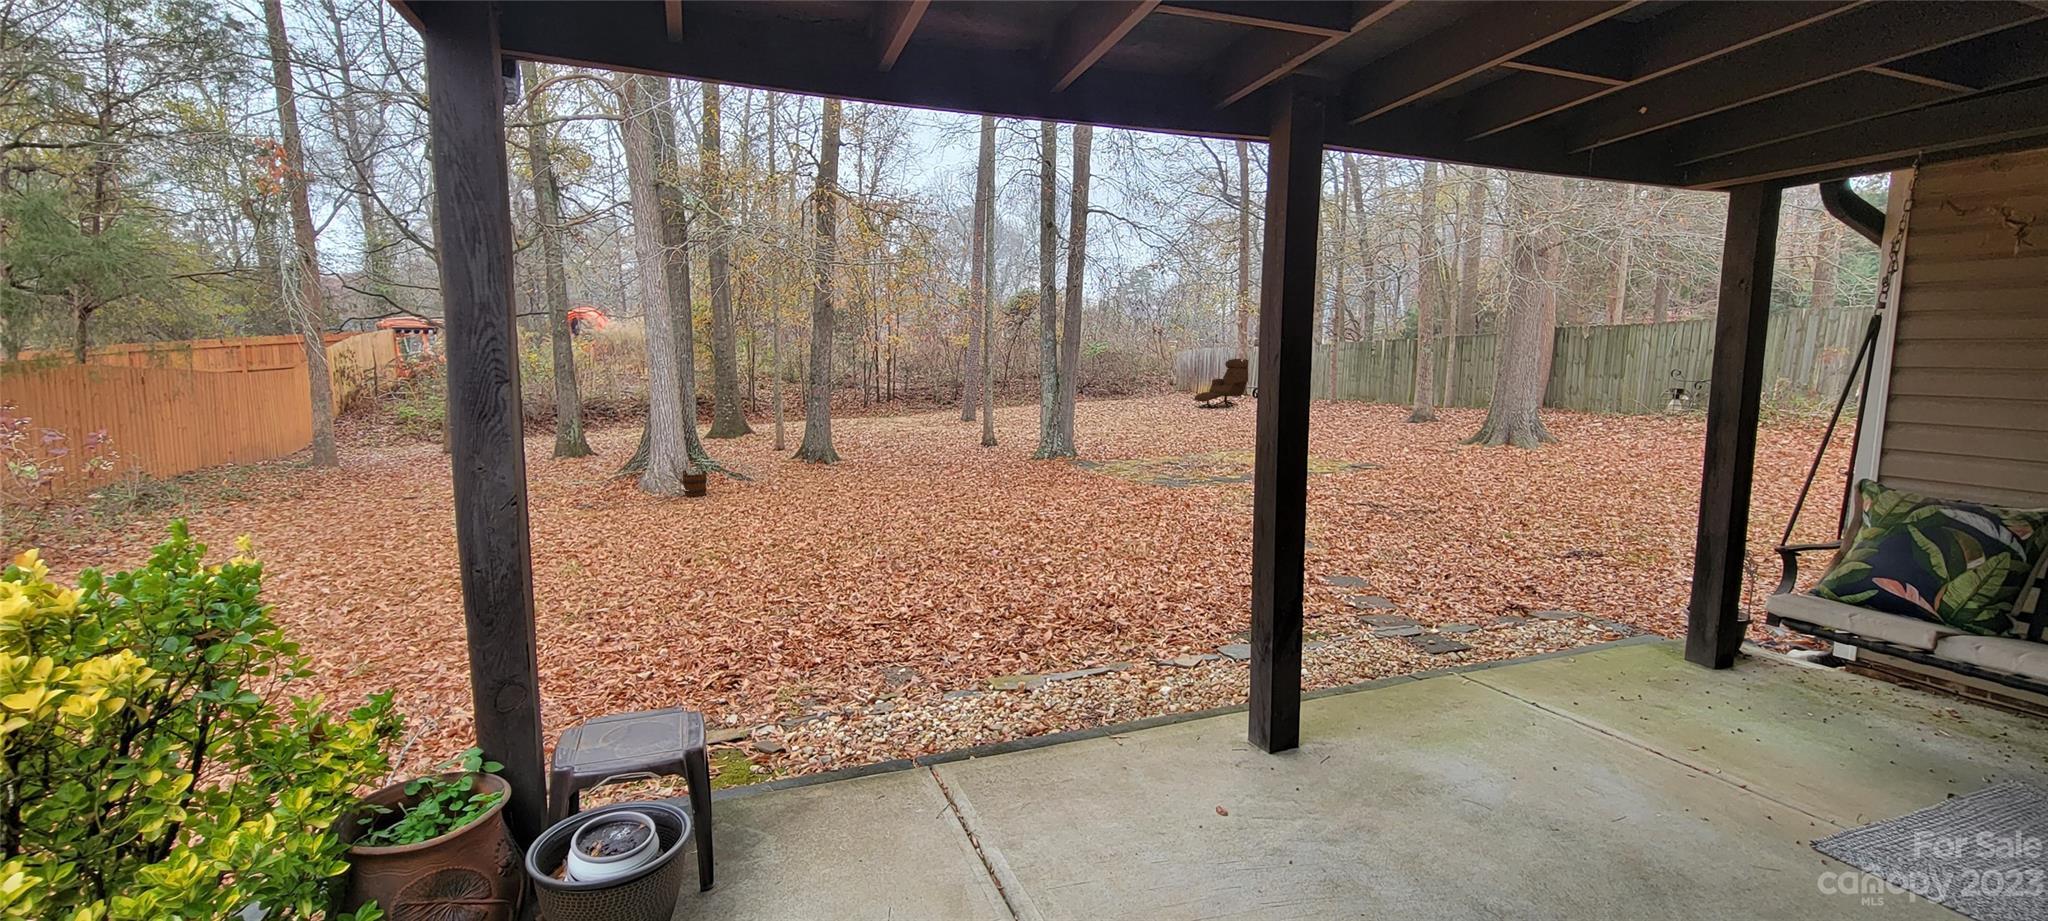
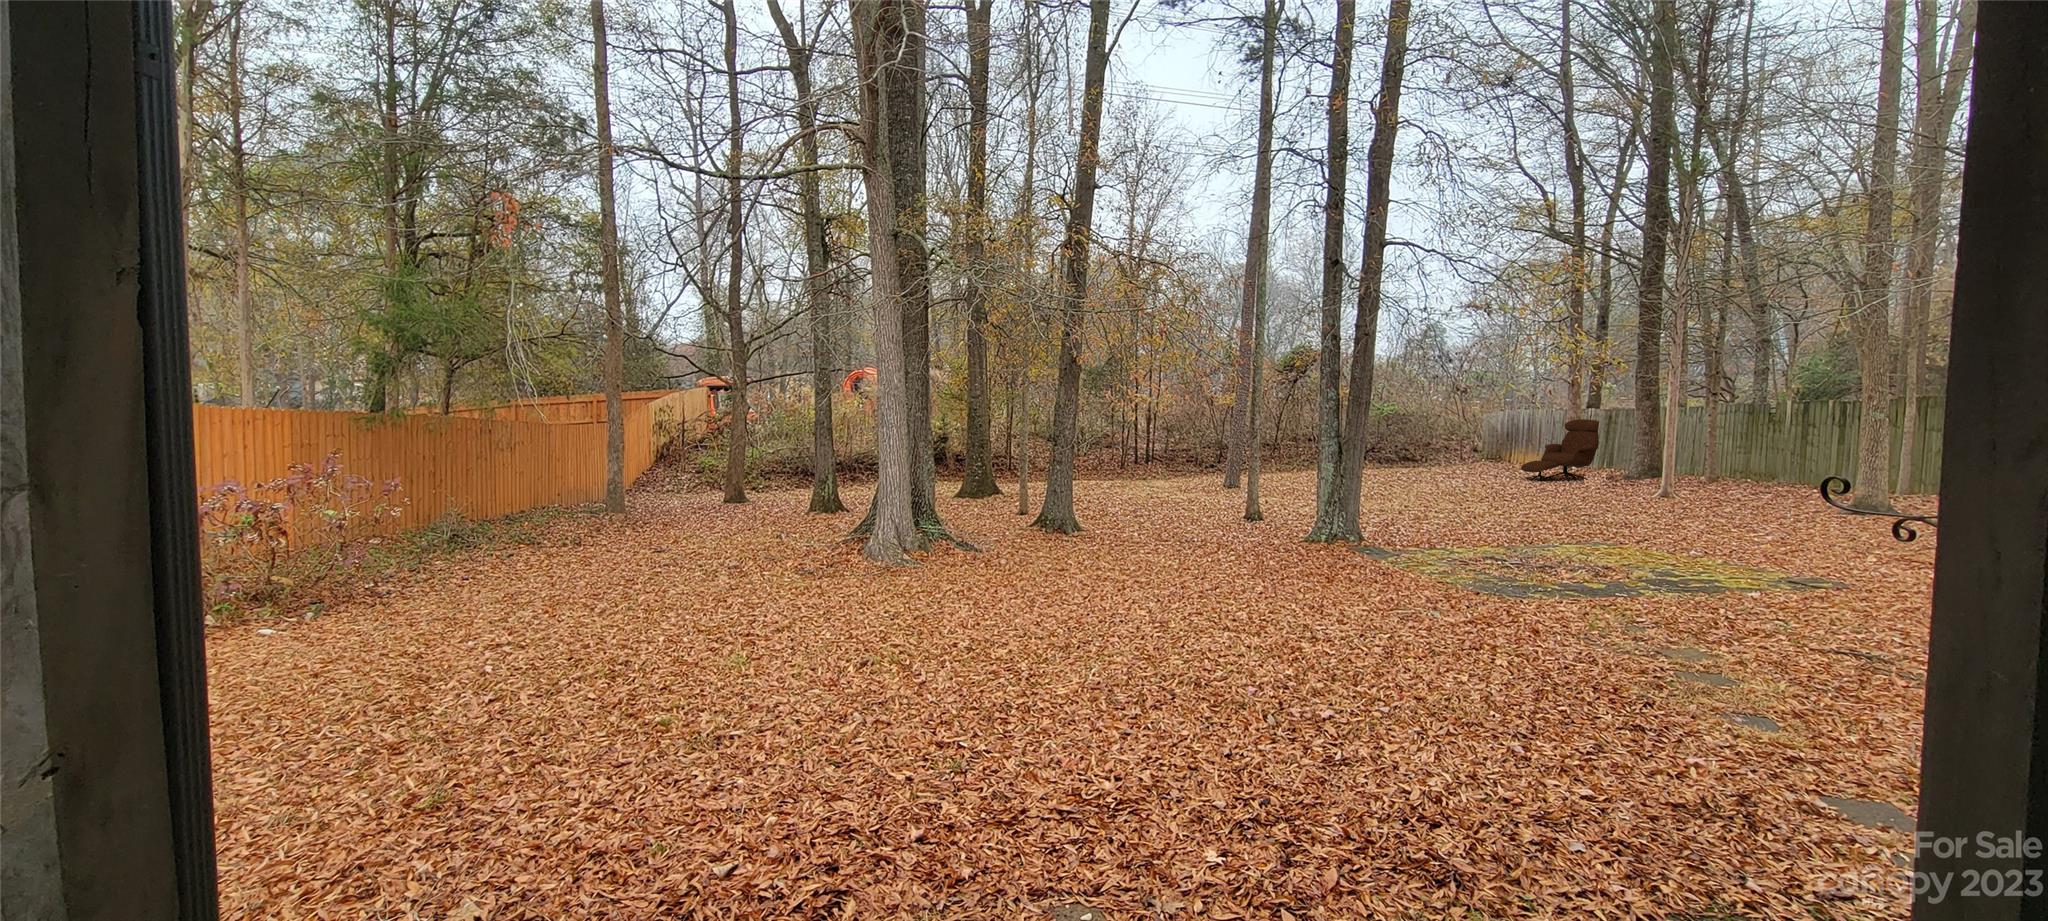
wooden bucket: present [682,458,707,496] -> none [902,528,927,571]

